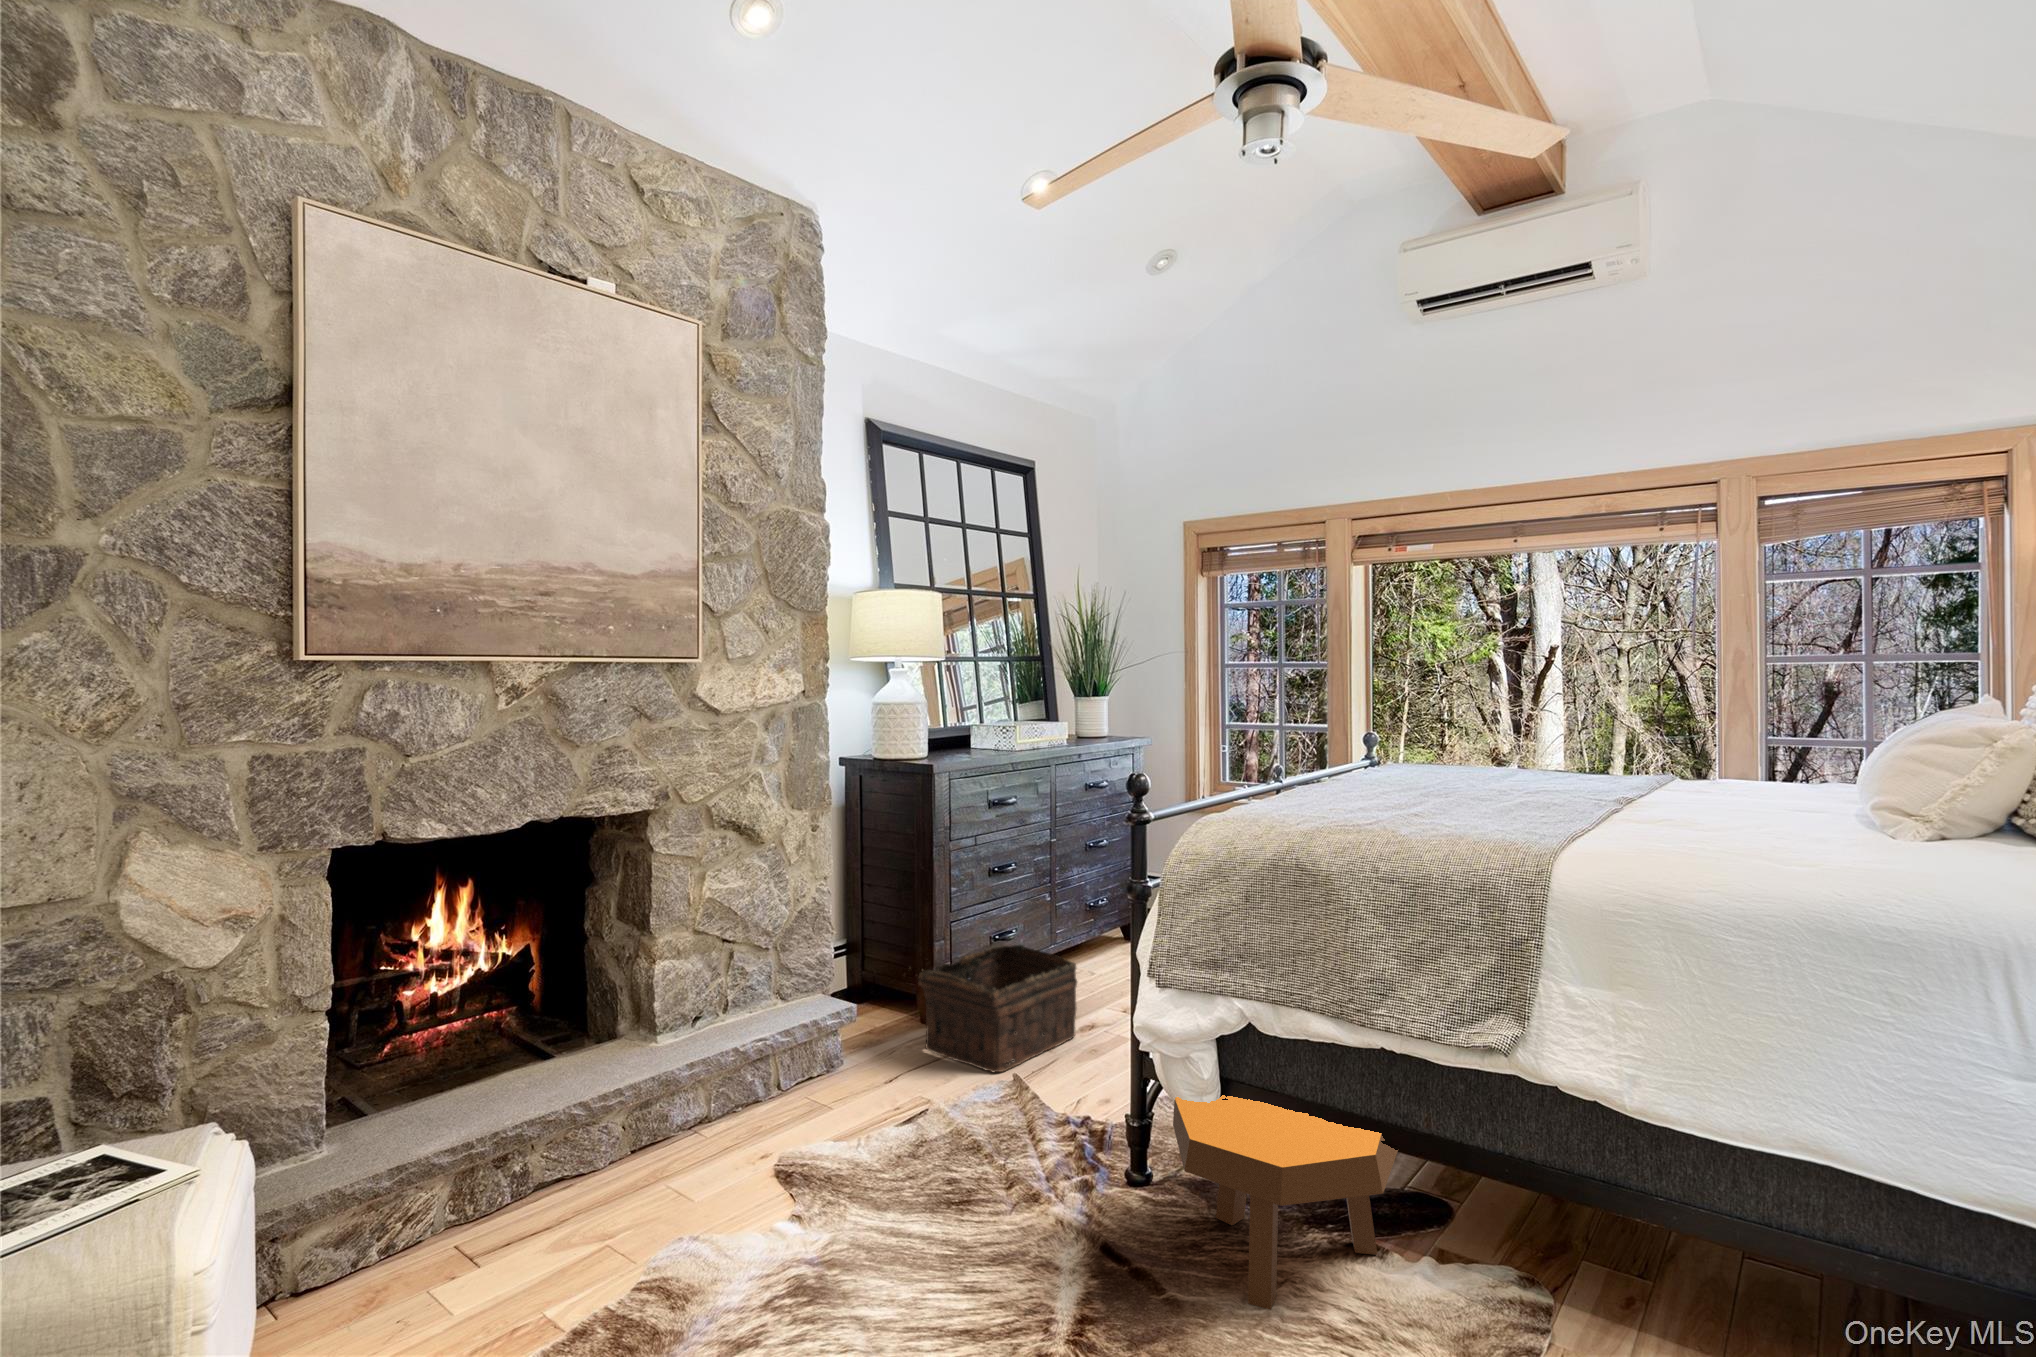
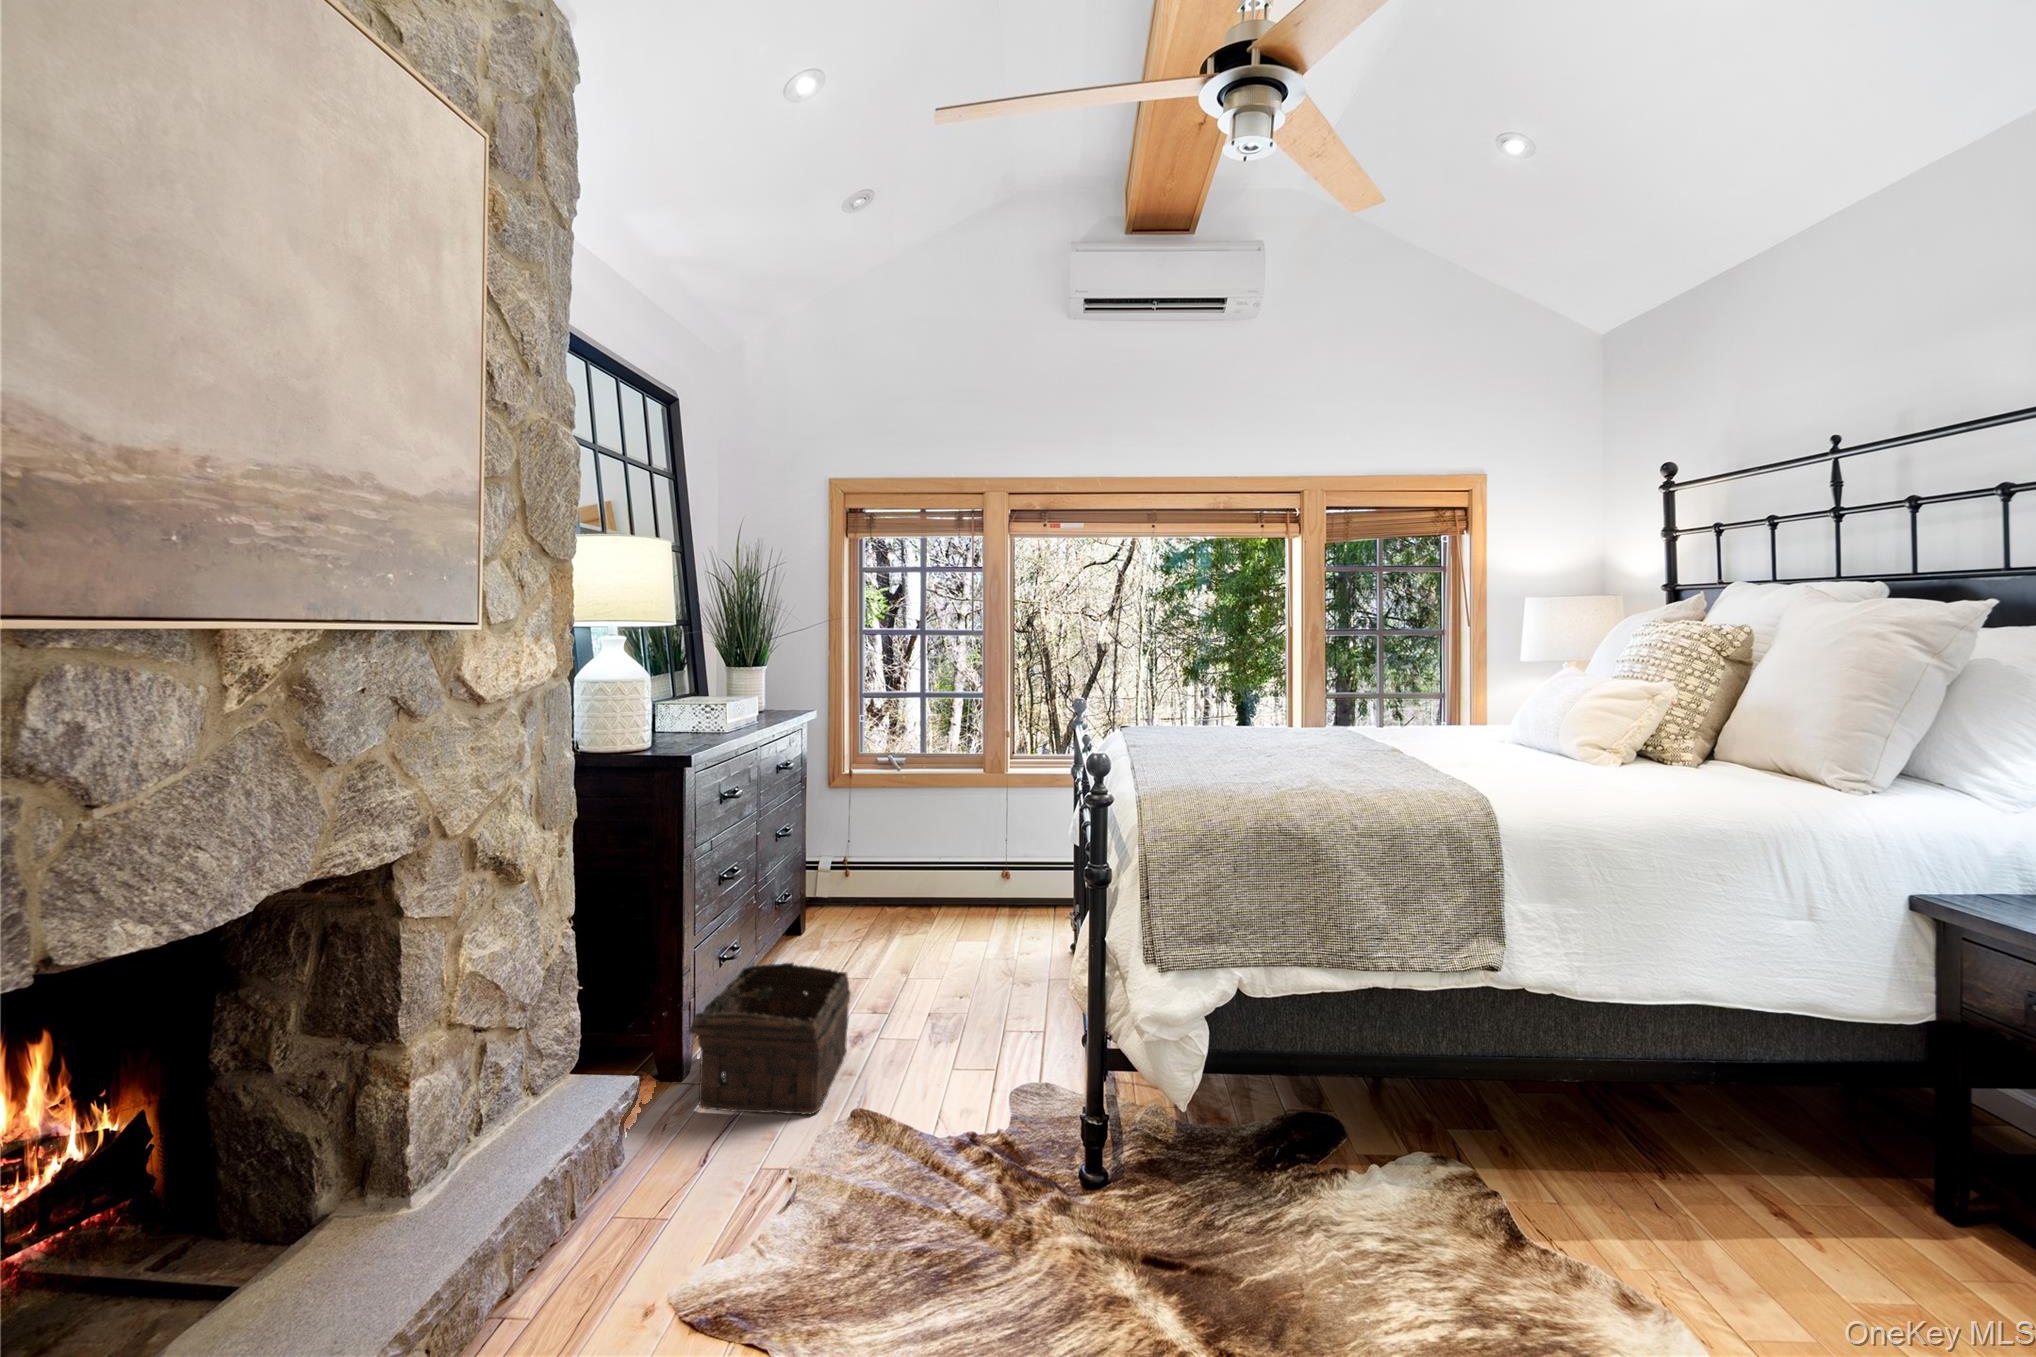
footstool: present [1173,1095,1398,1310] -> none [1158,1043,1374,1266]

